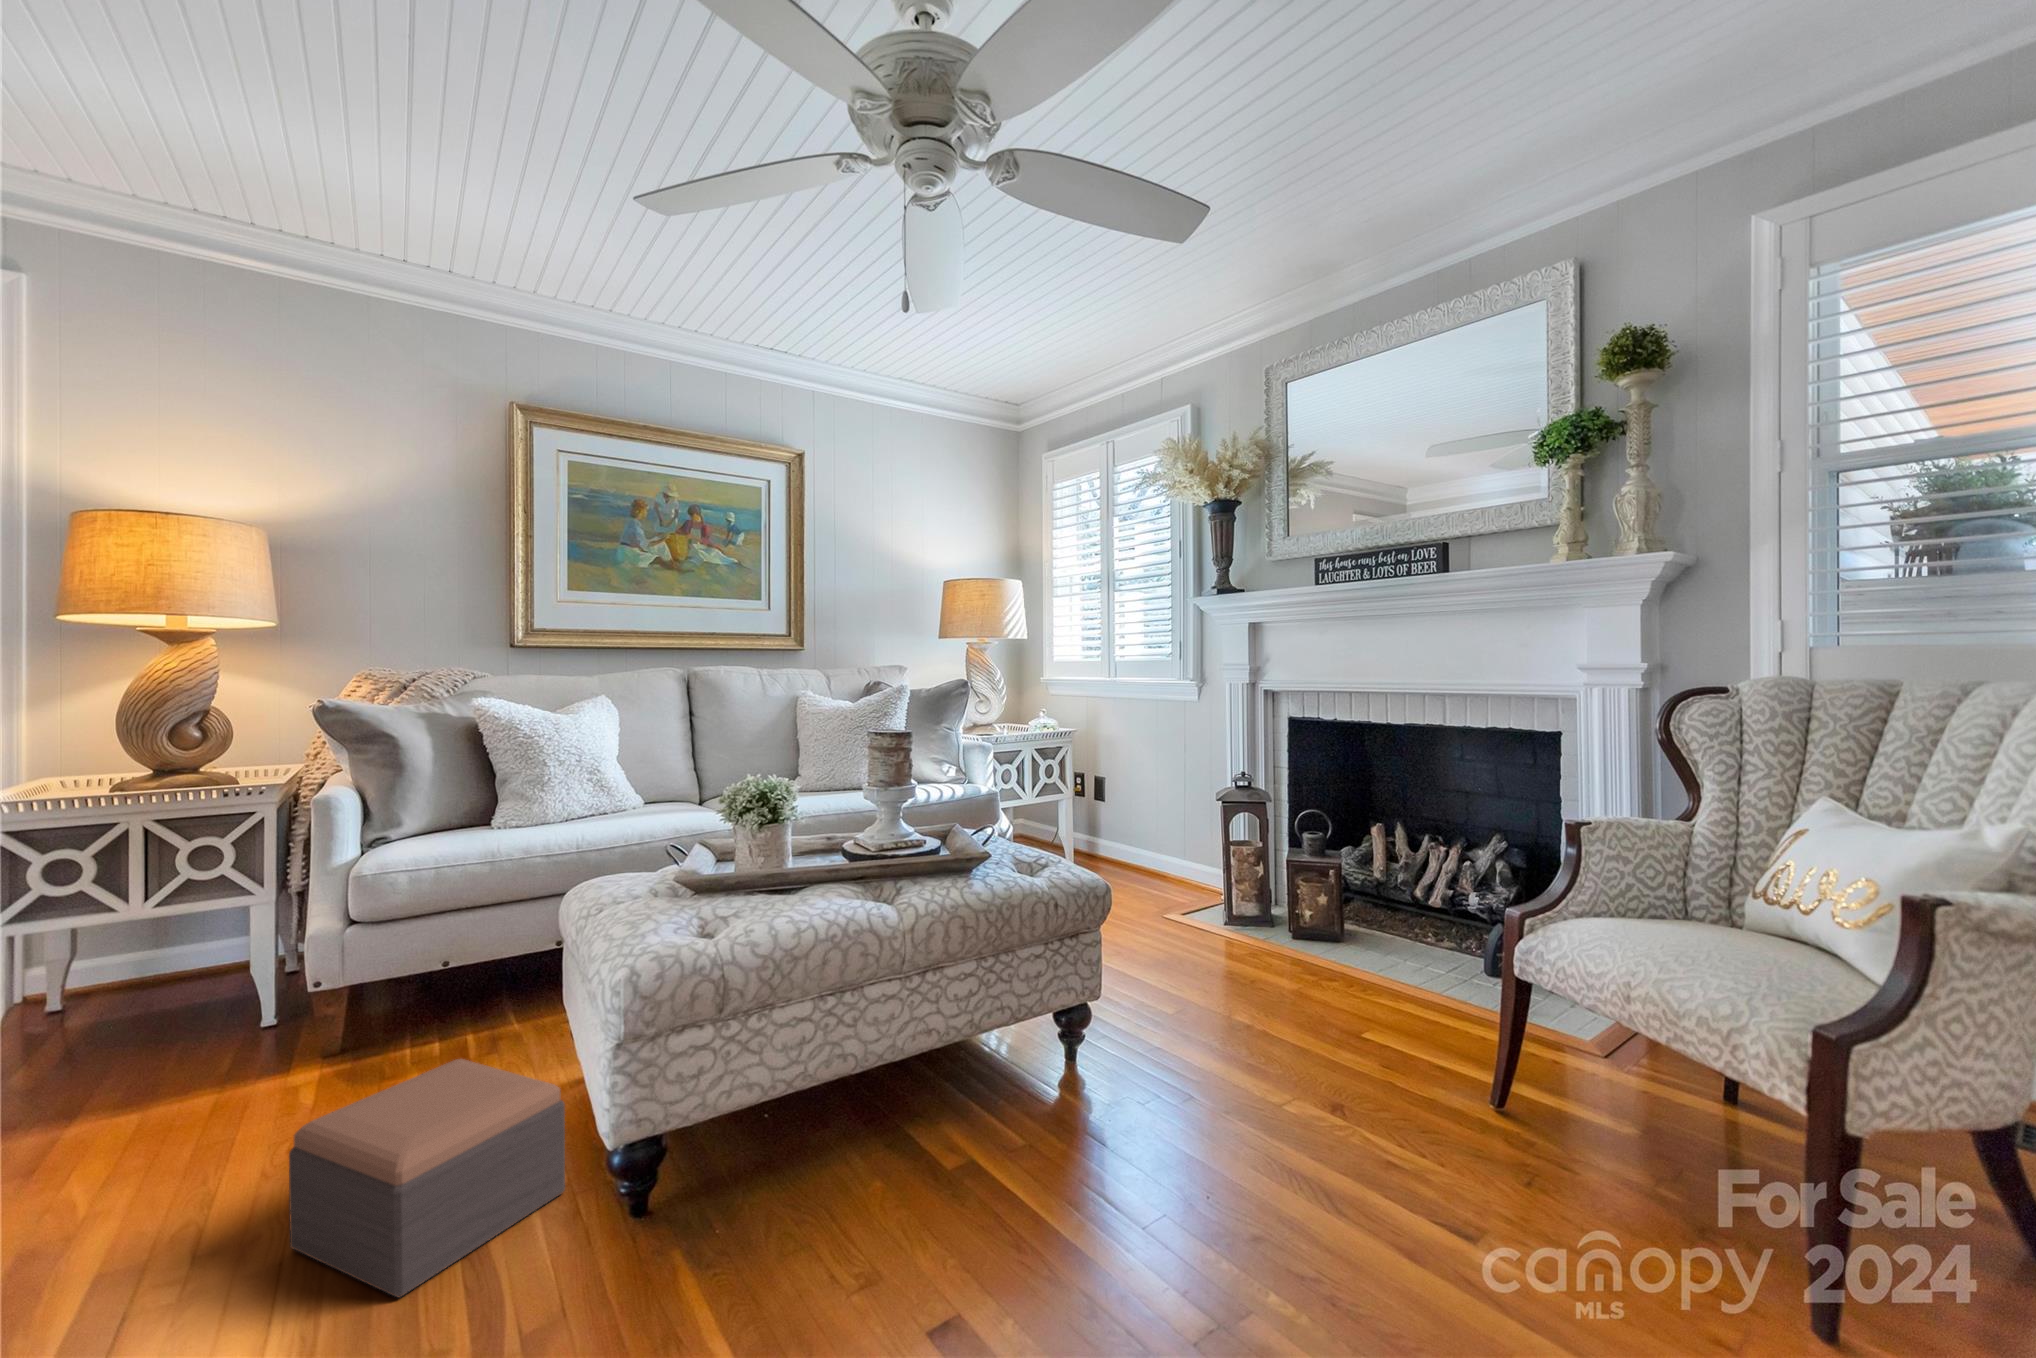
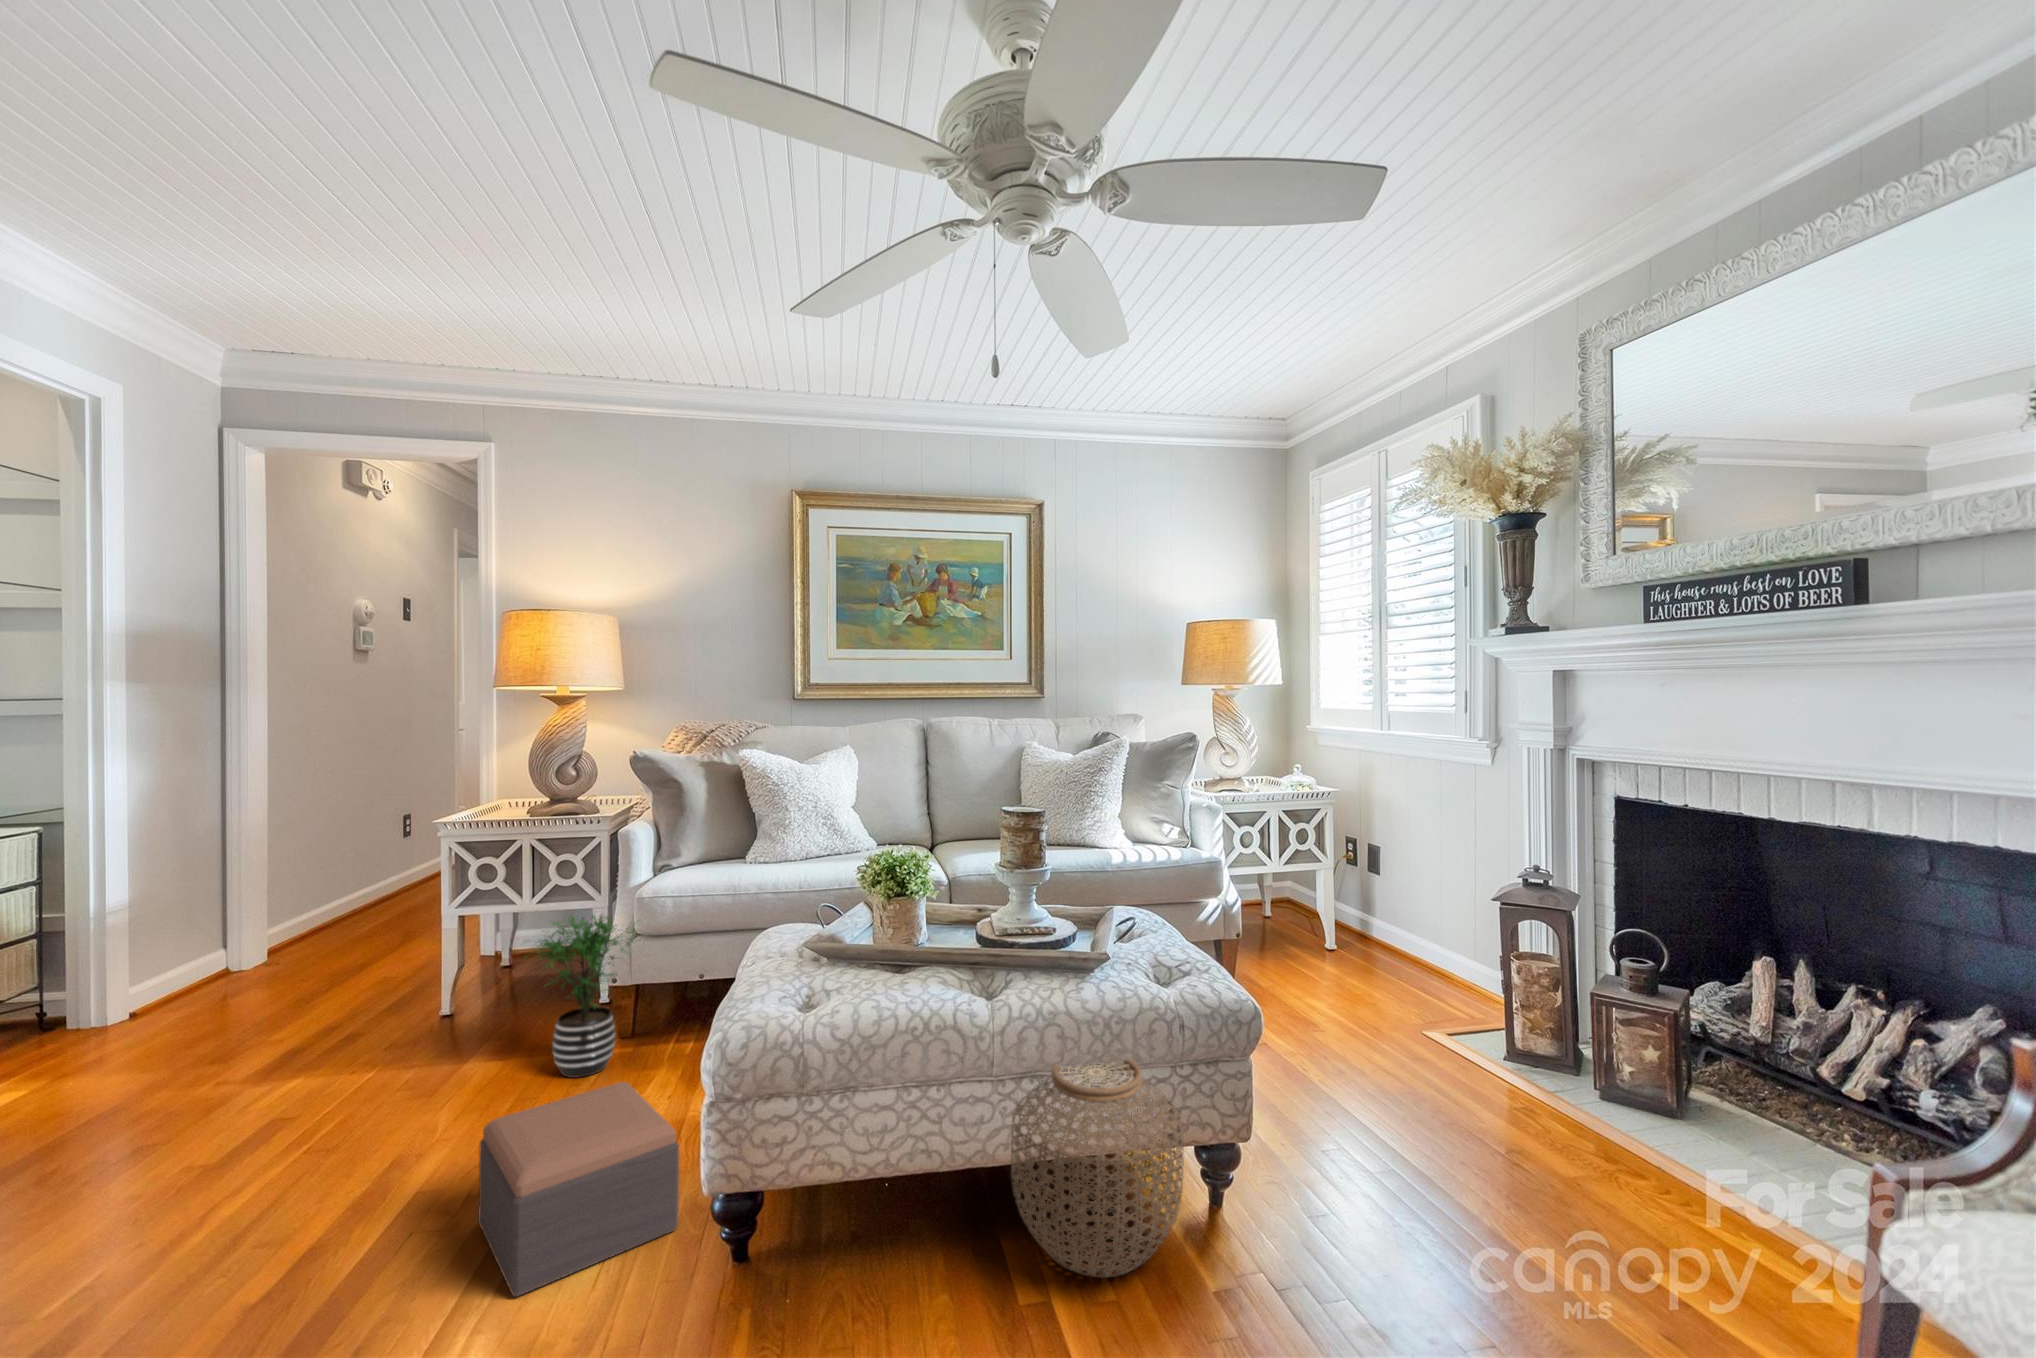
potted plant: none [226,890,402,1091] -> present [526,915,641,1078]
woven basket: none [916,940,1066,1127] -> present [1011,1059,1183,1277]

